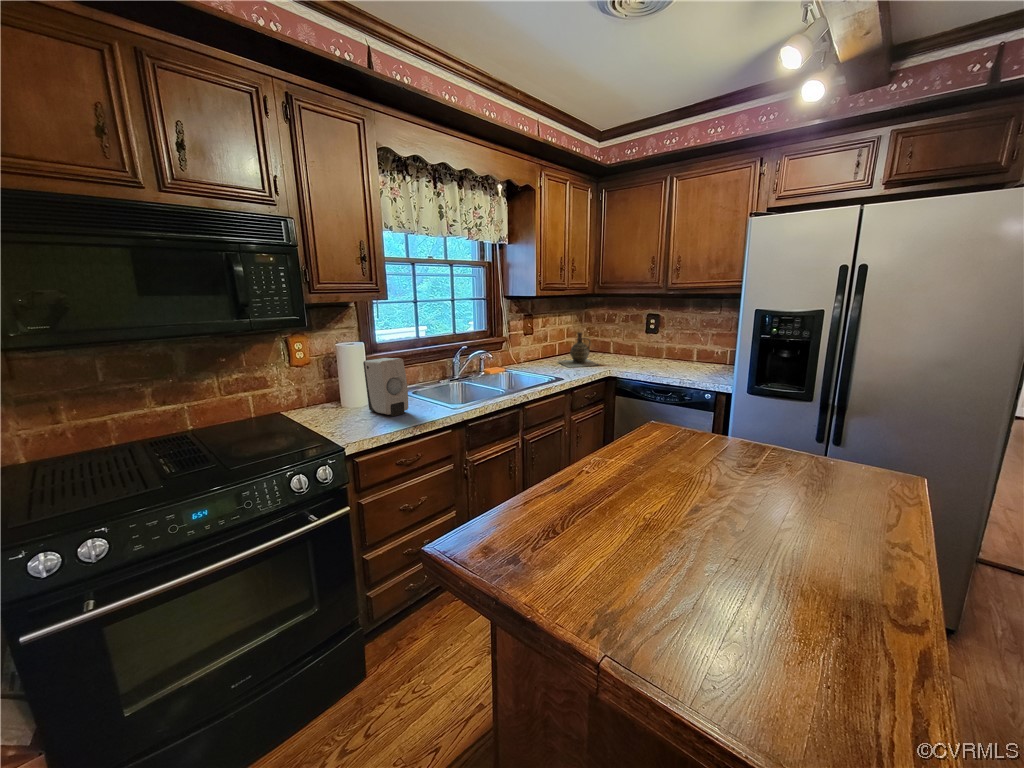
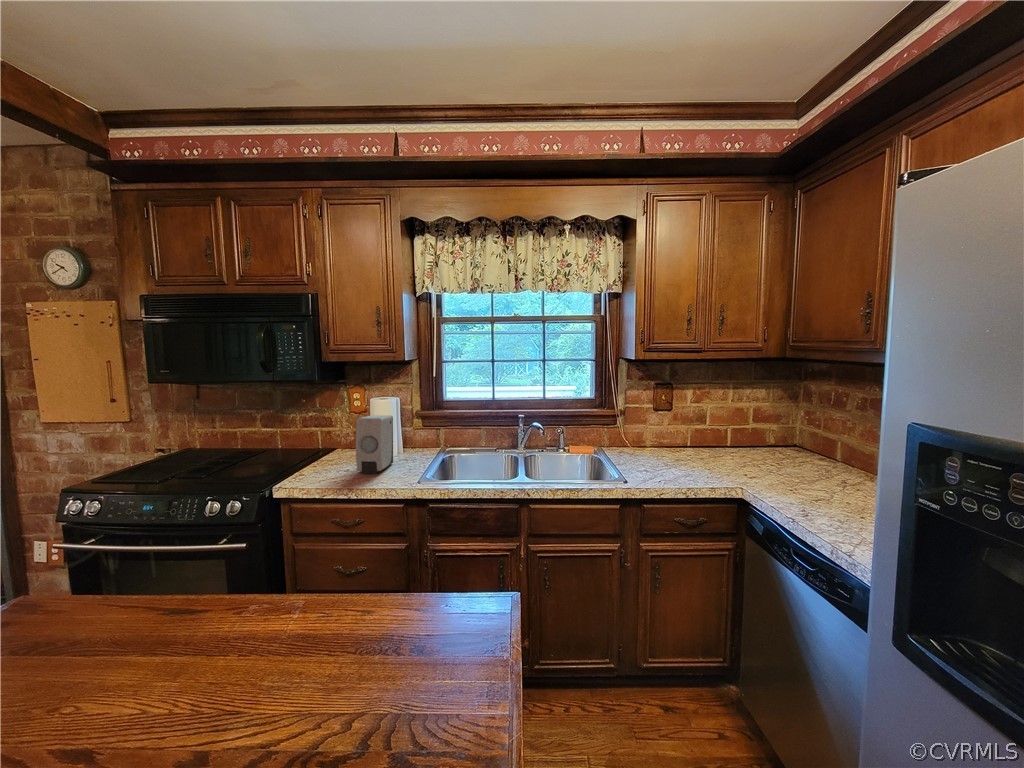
ceramic jug: present [558,332,599,368] -> none [691,416,755,475]

